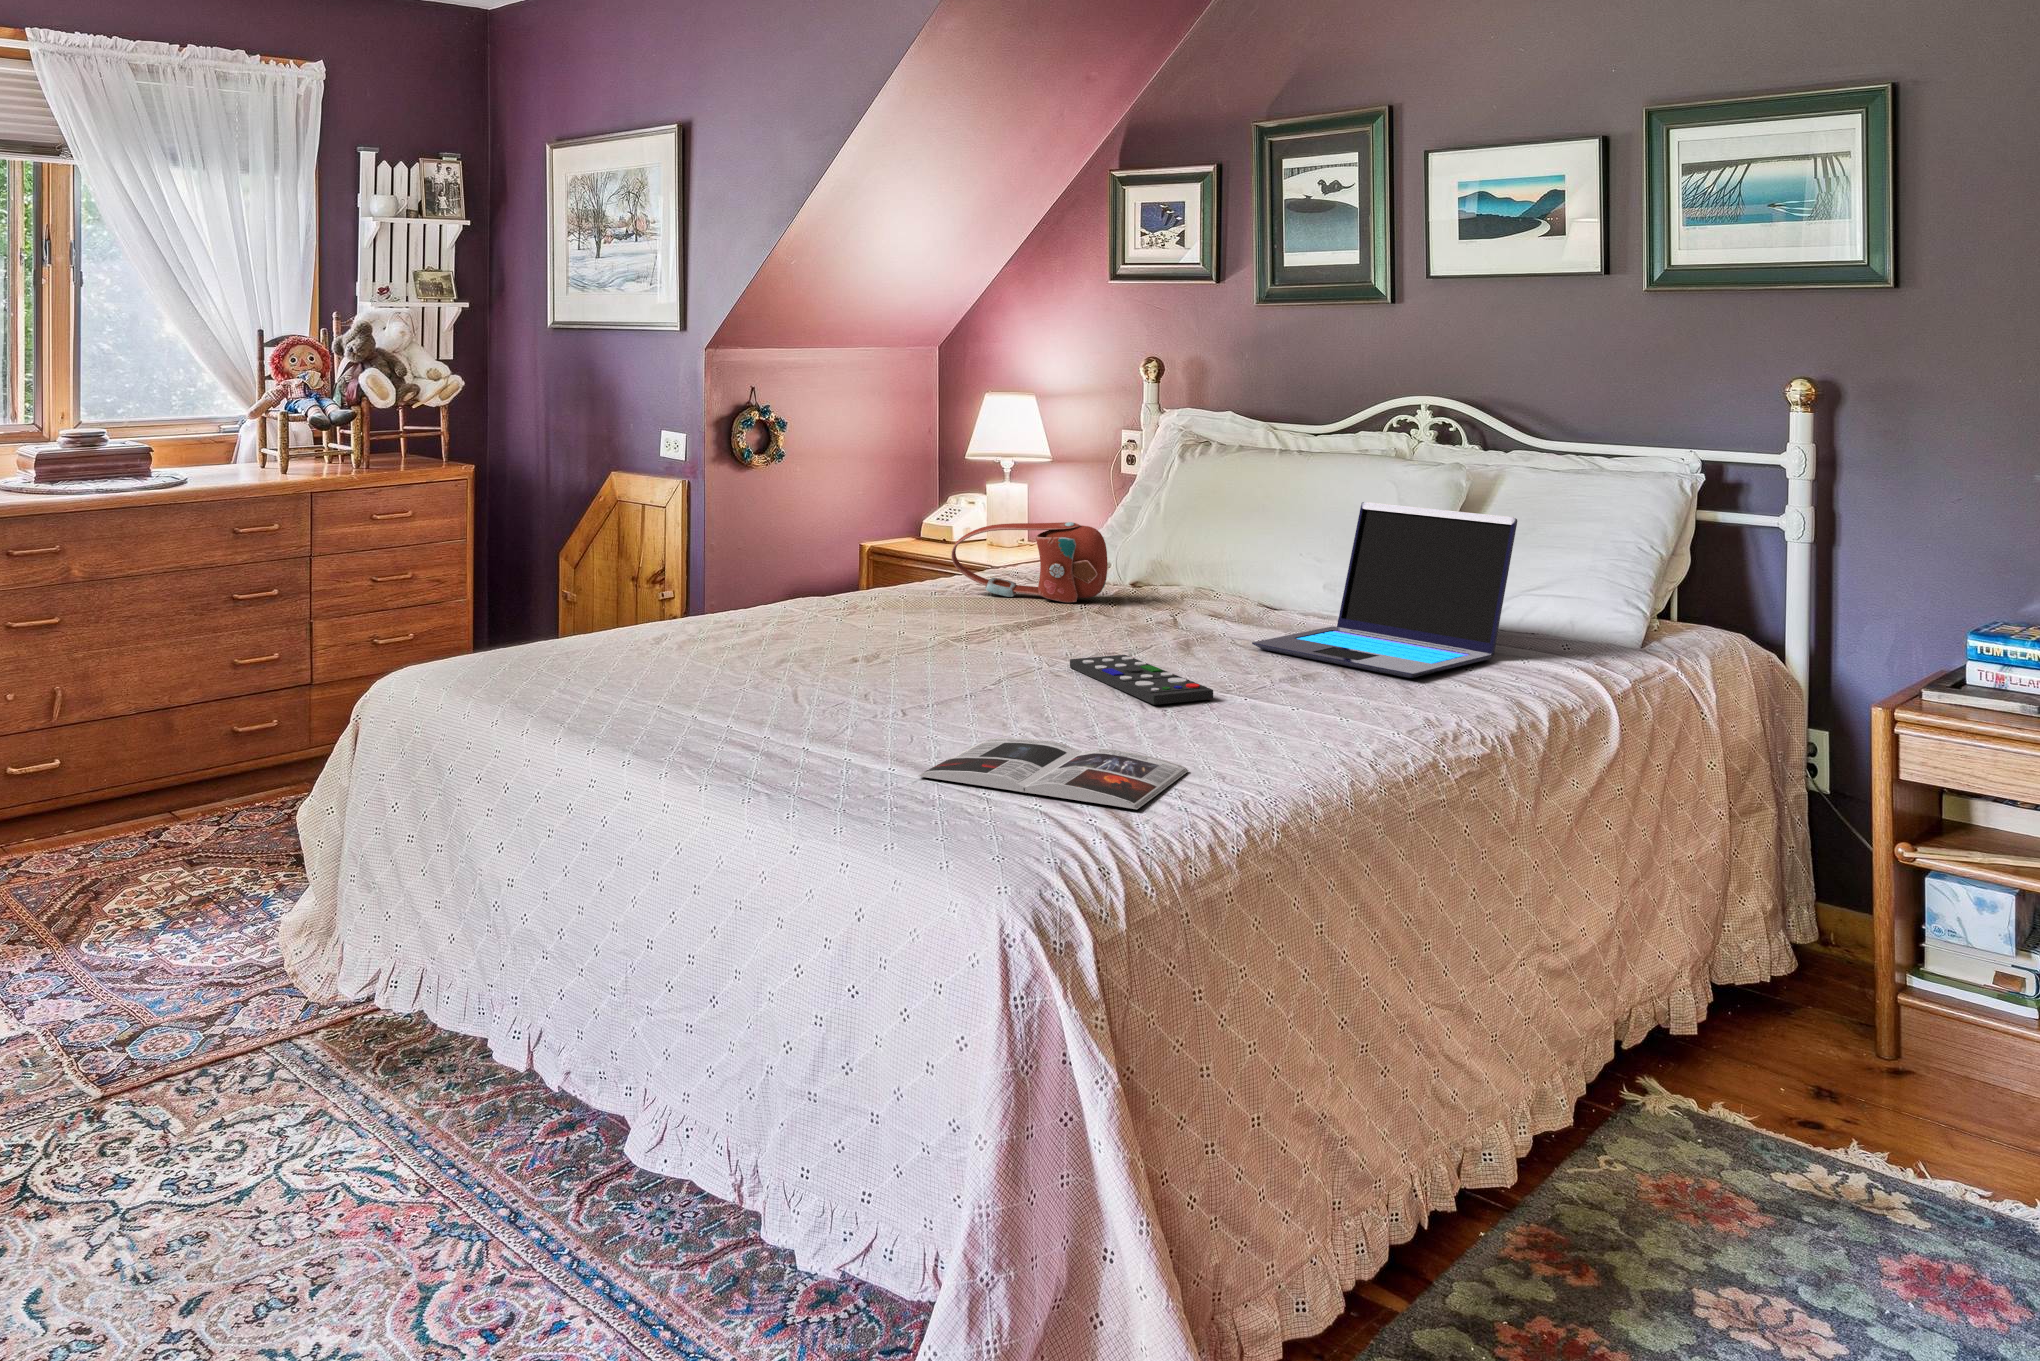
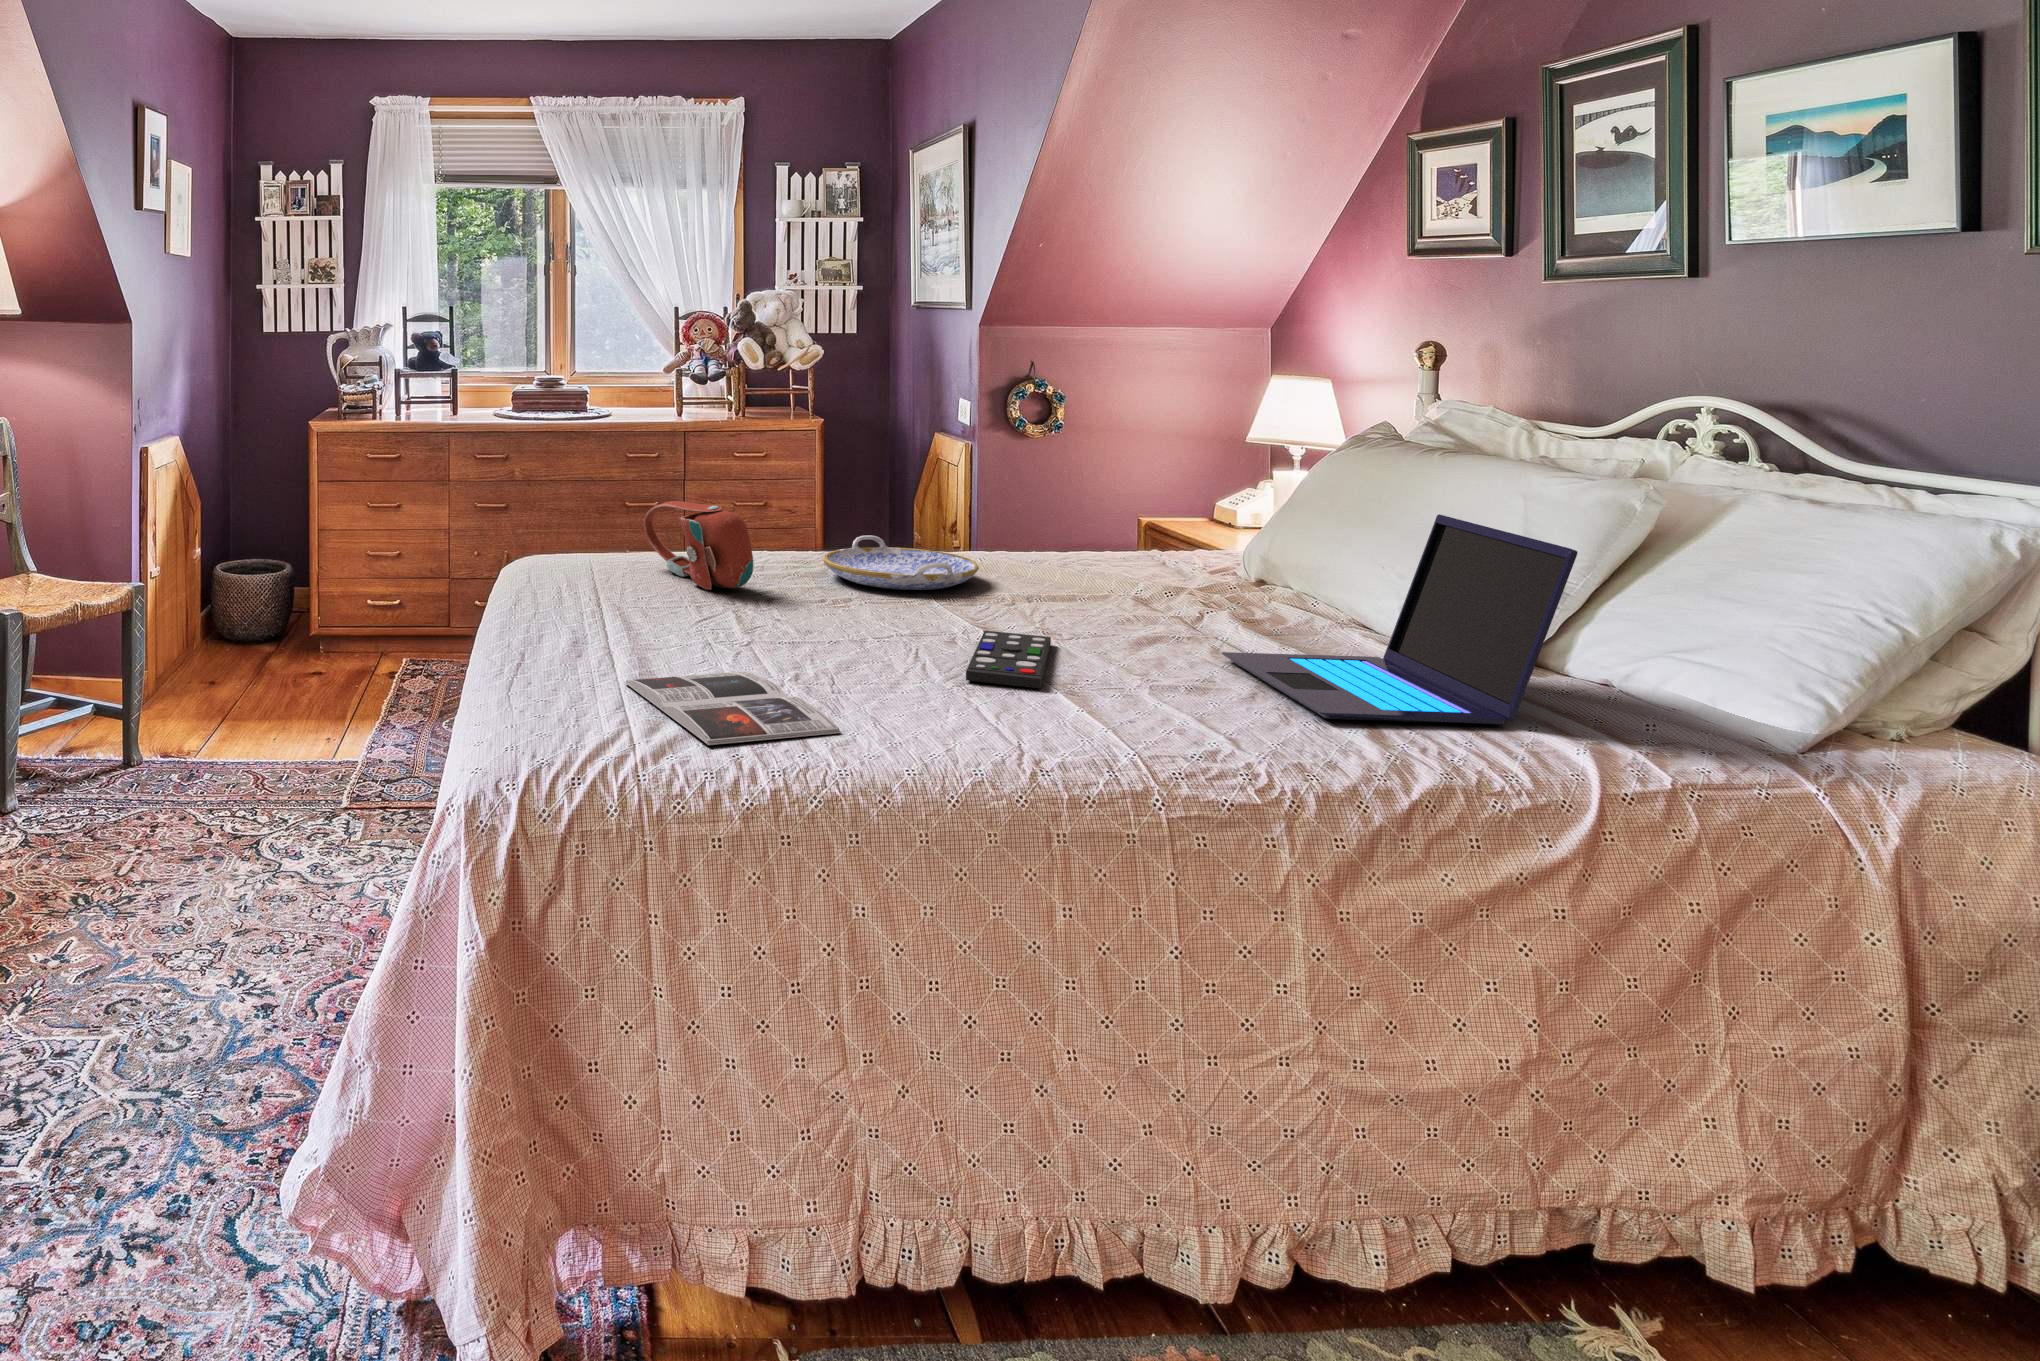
handbag: present [951,522,1107,603] -> present [644,501,753,590]
serving tray: none [787,585,950,638] -> present [823,535,979,590]

